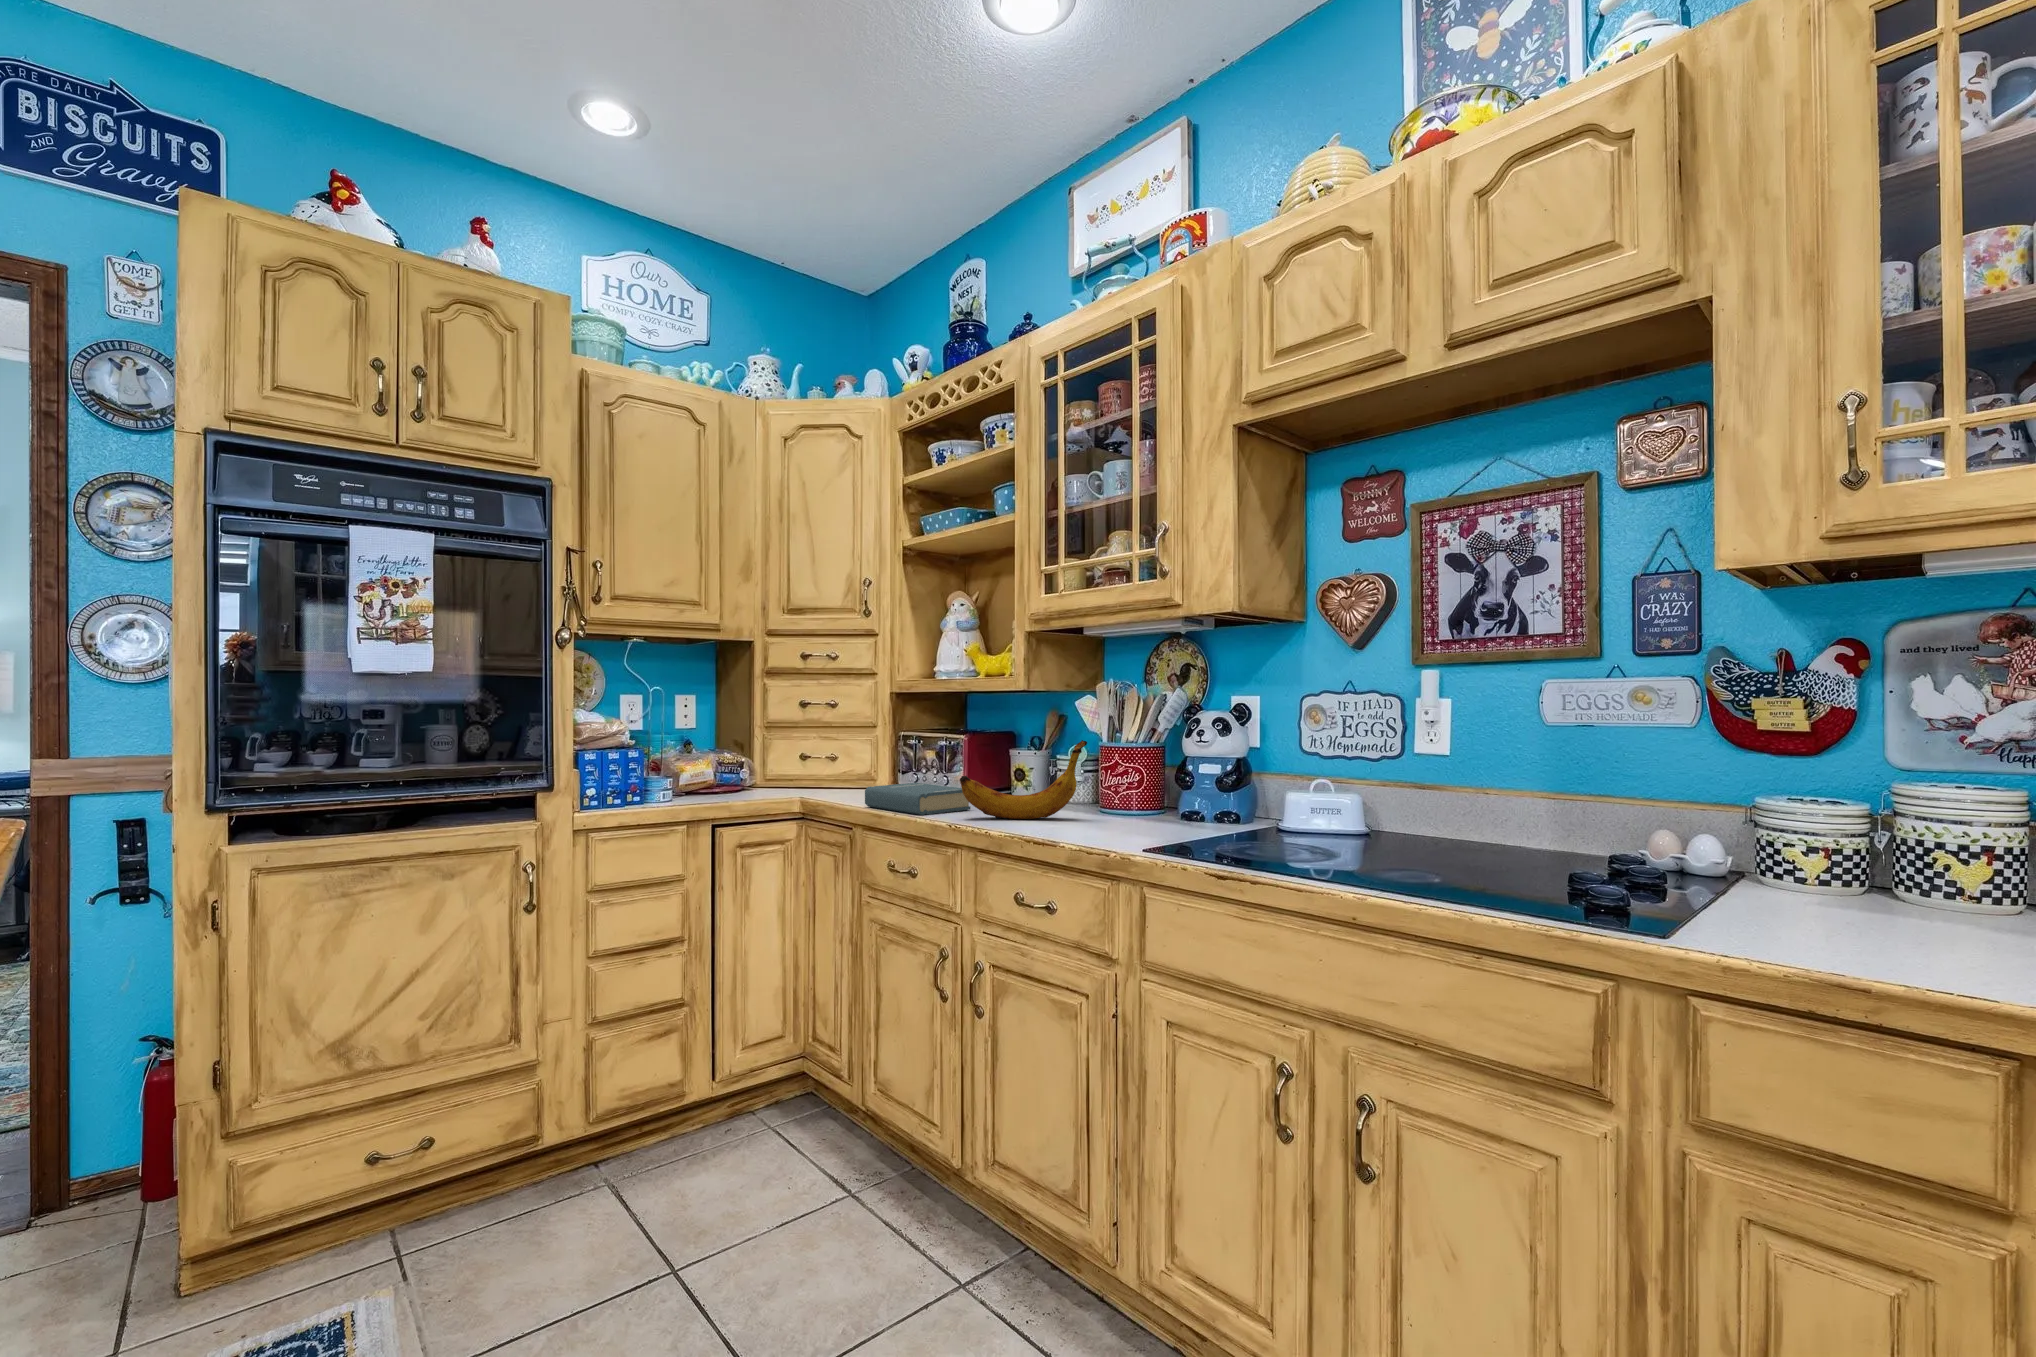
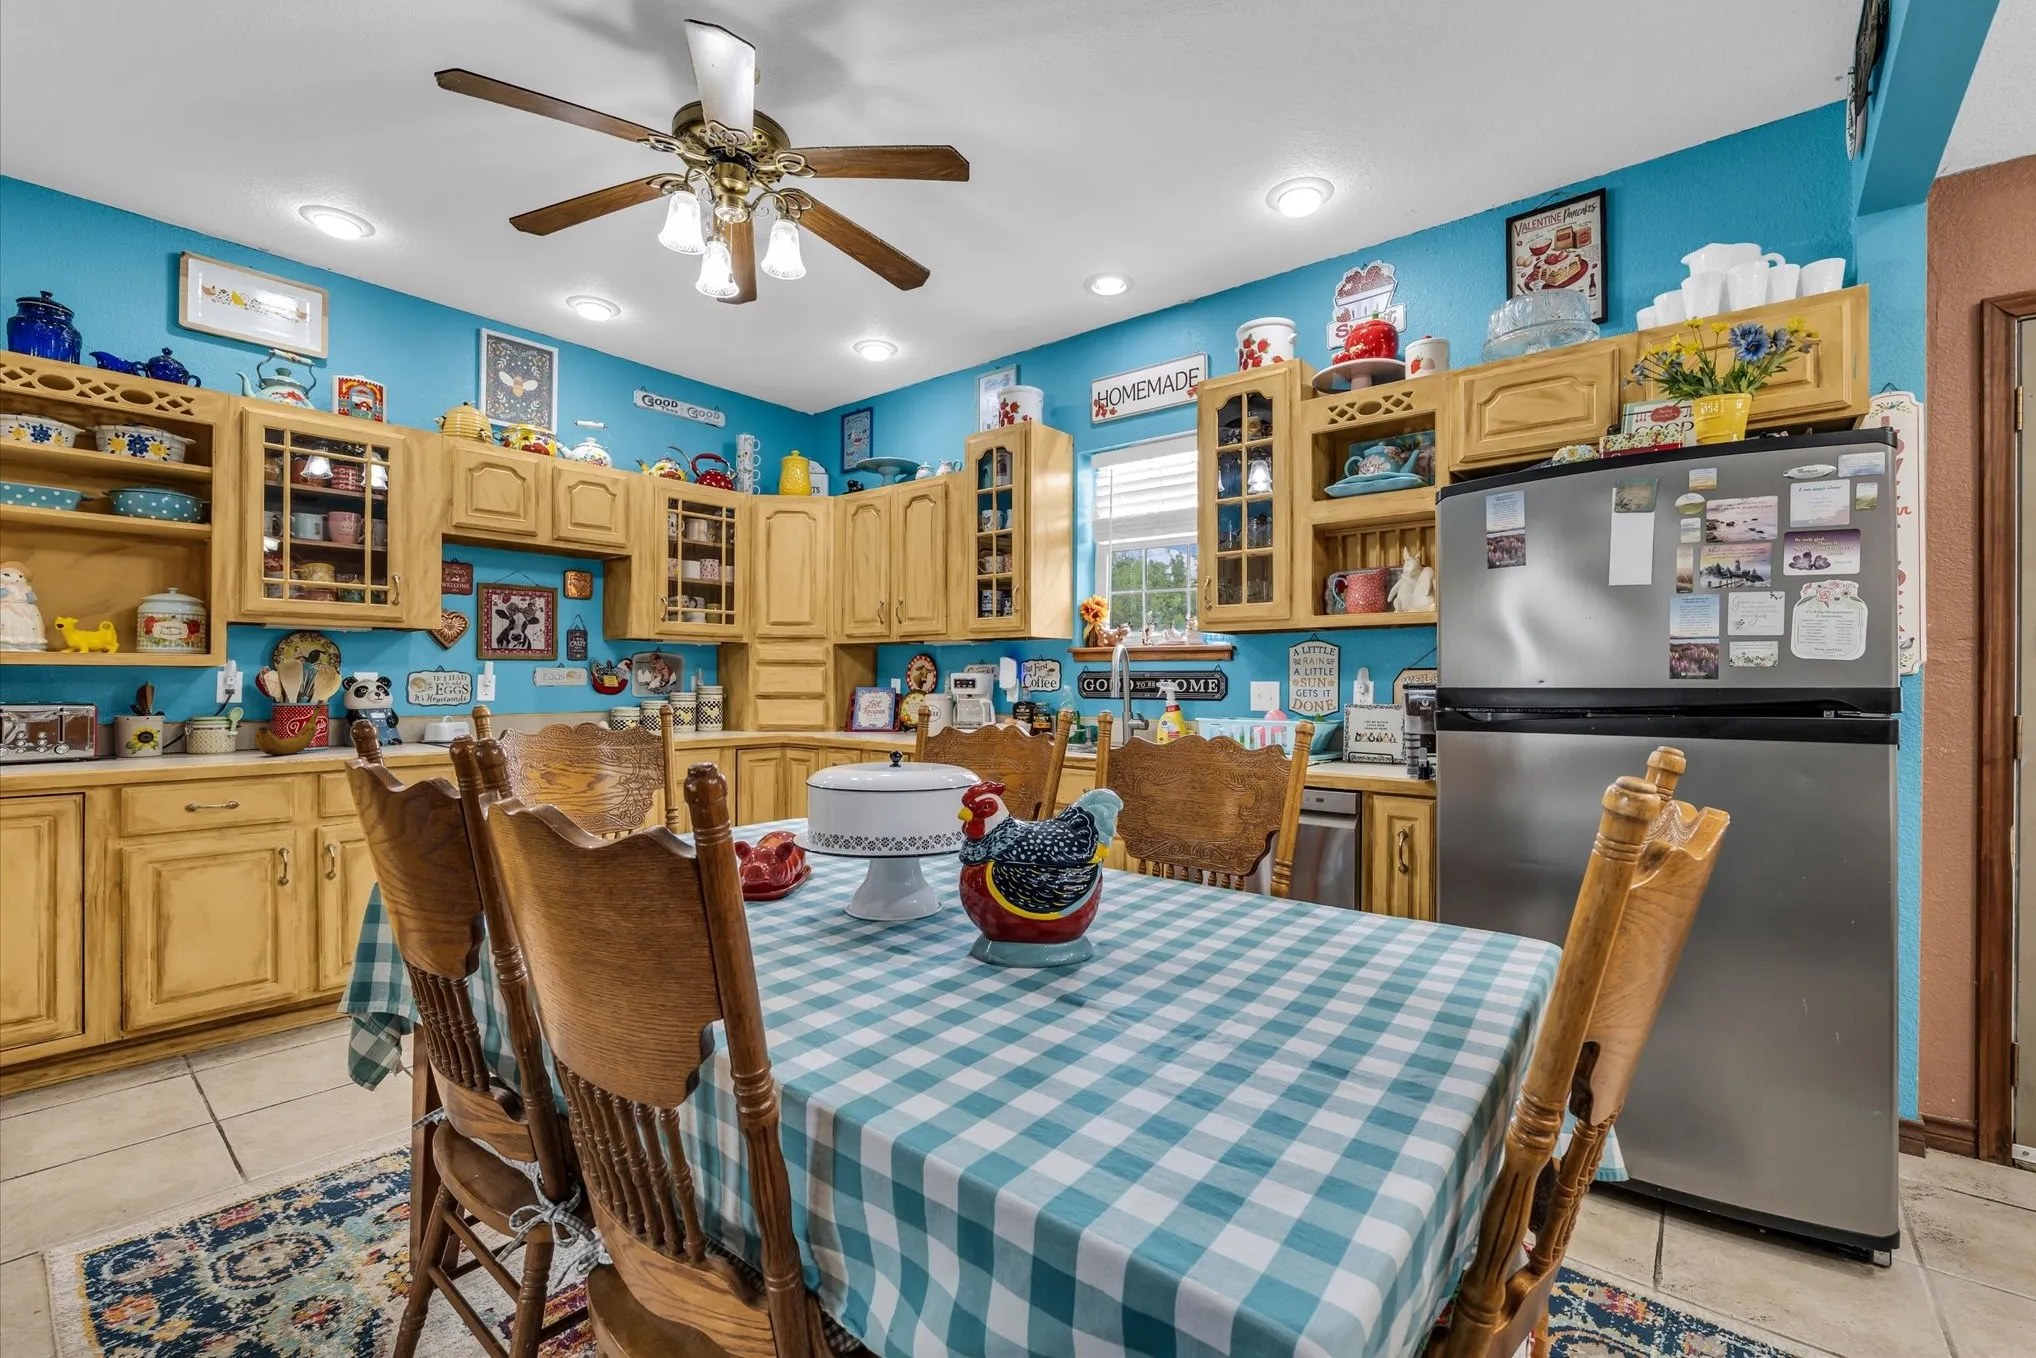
hardback book: present [865,783,971,815] -> none [102,741,213,765]

